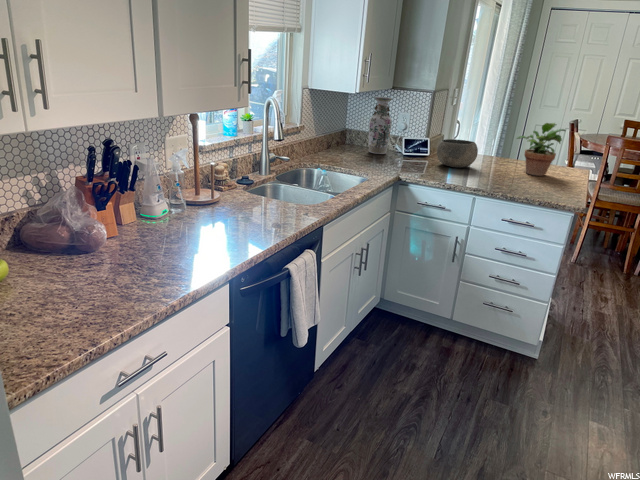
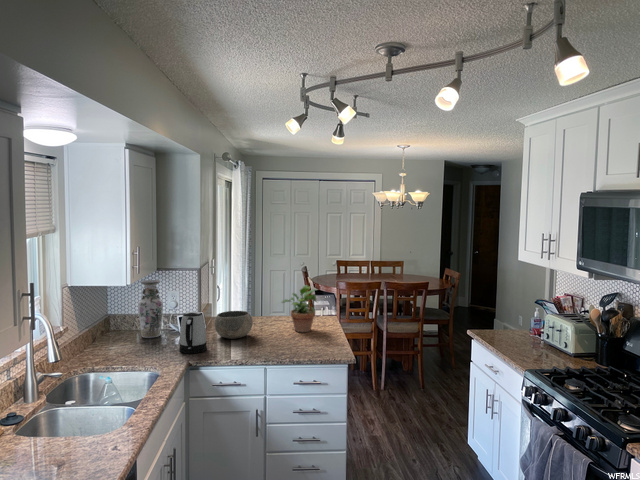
kettle: none [396,129,424,171] -> present [179,311,207,353]

